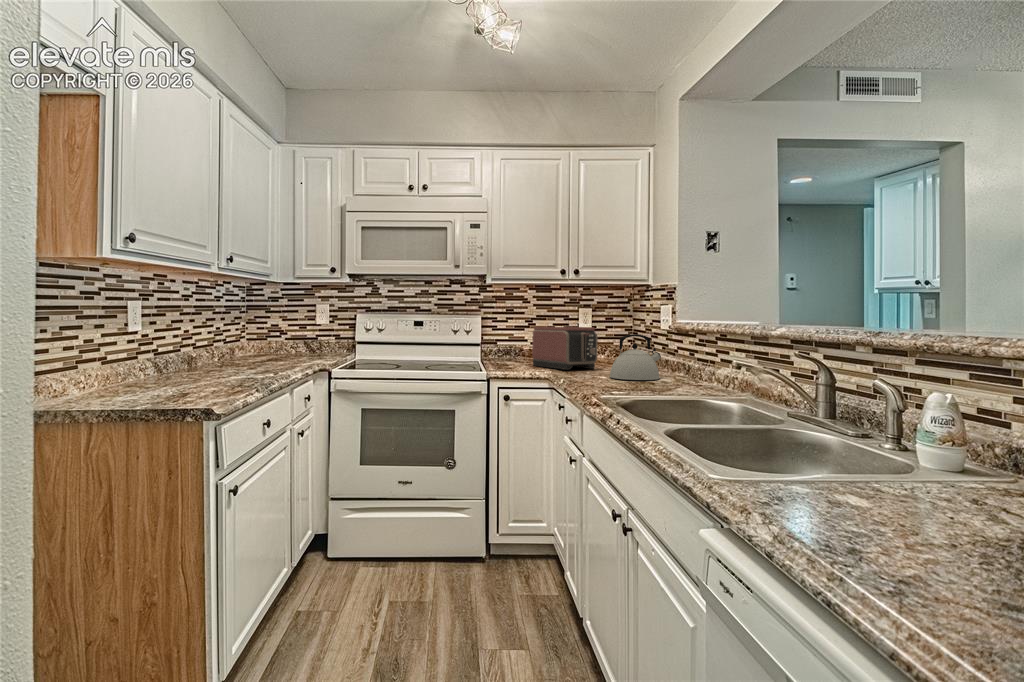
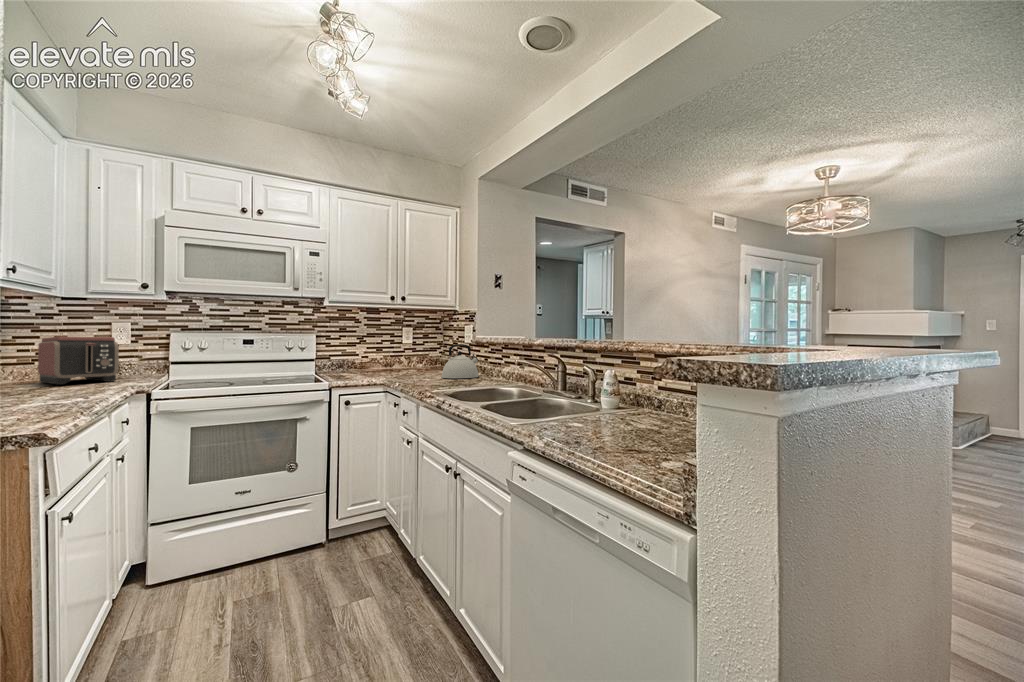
toaster: present [532,327,598,370] -> present [38,337,119,384]

